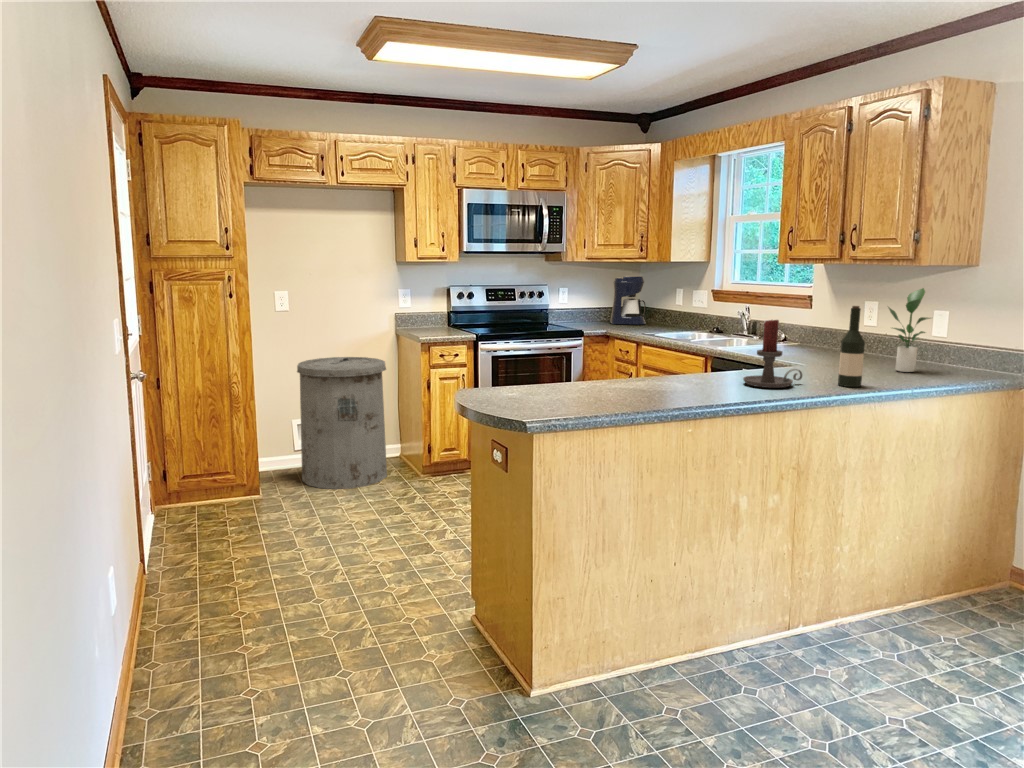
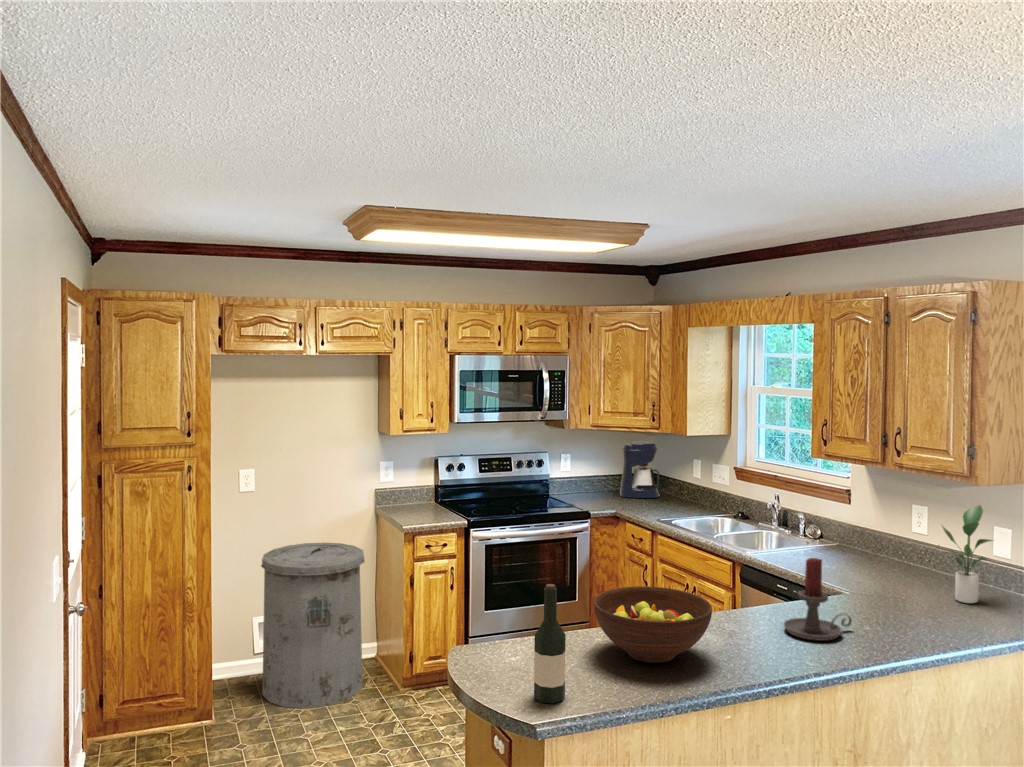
wine bottle: present [838,306,865,387] -> present [534,584,566,703]
fruit bowl: none [578,342,680,397] -> present [594,586,712,663]

